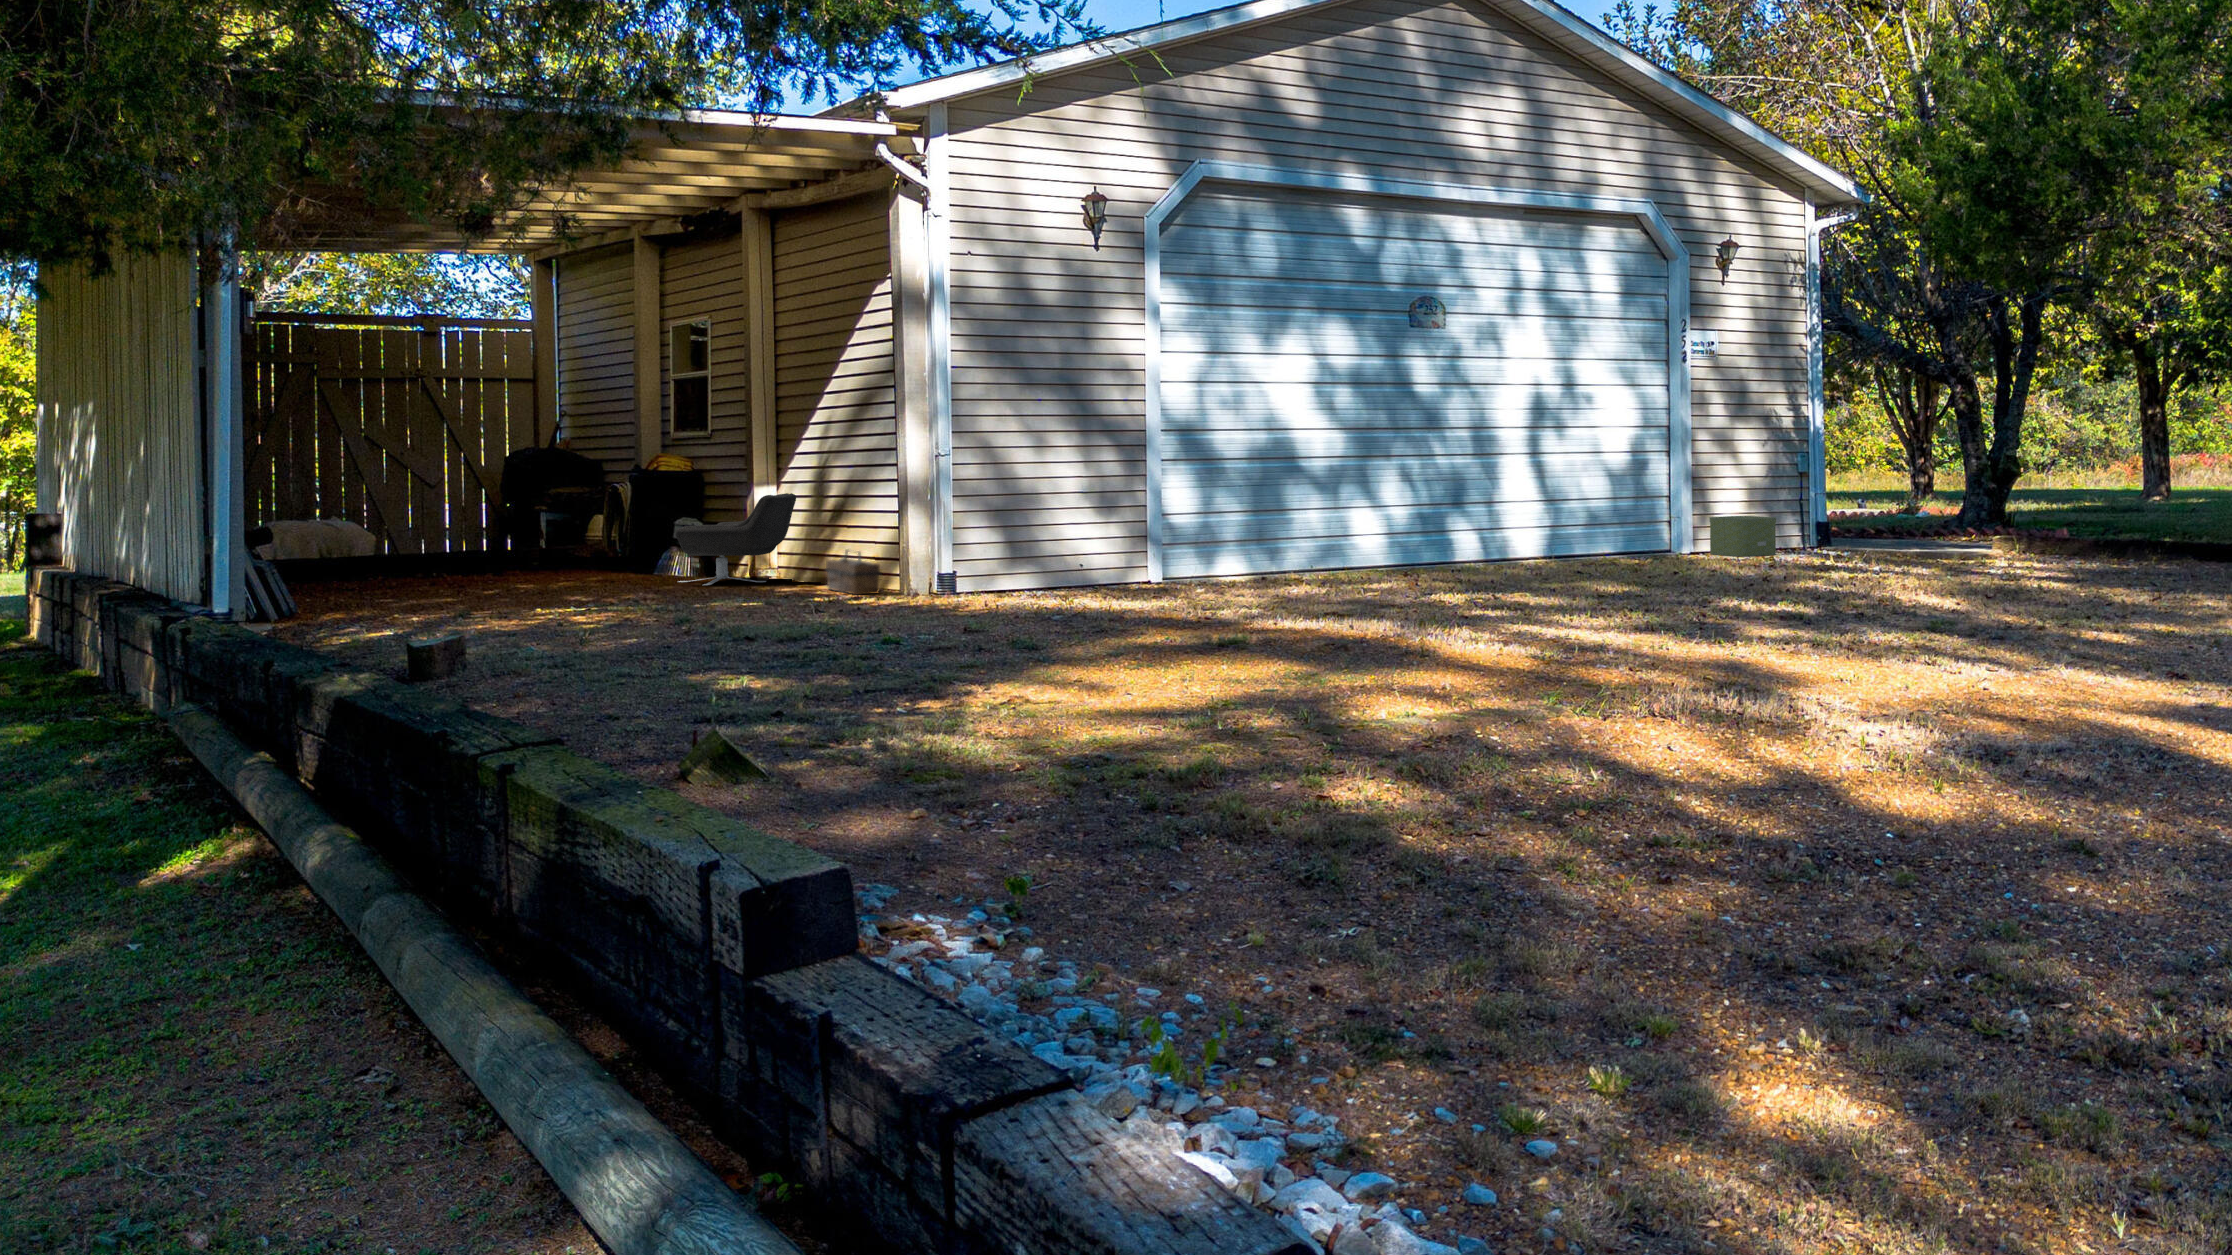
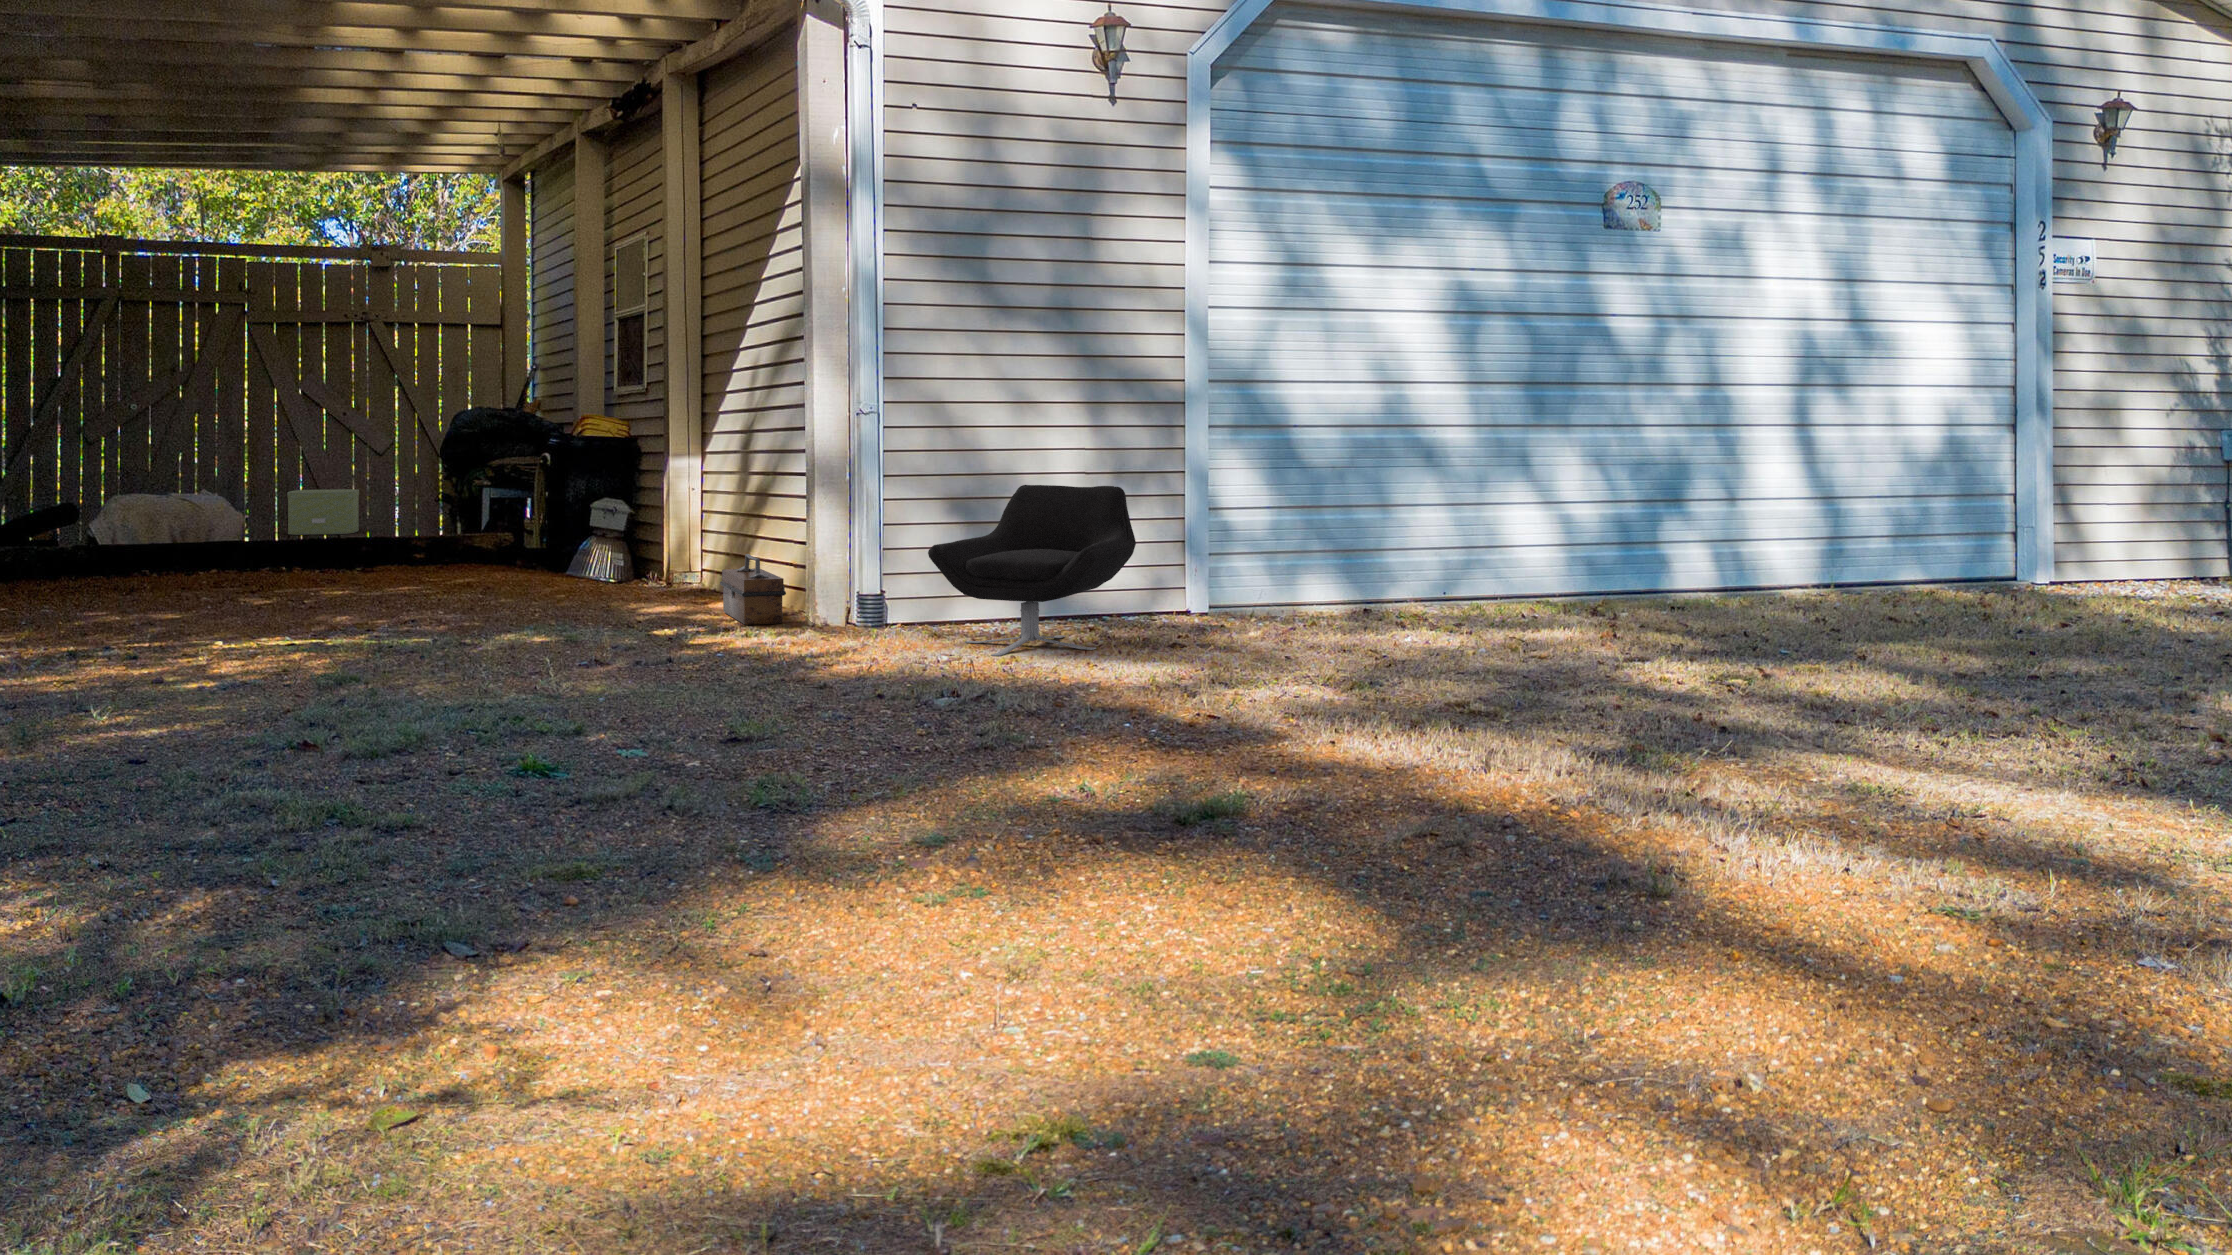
lounge chair: present [675,493,796,585] -> present [928,485,1136,656]
storage box: present [1710,516,1776,557] -> present [287,489,359,535]

